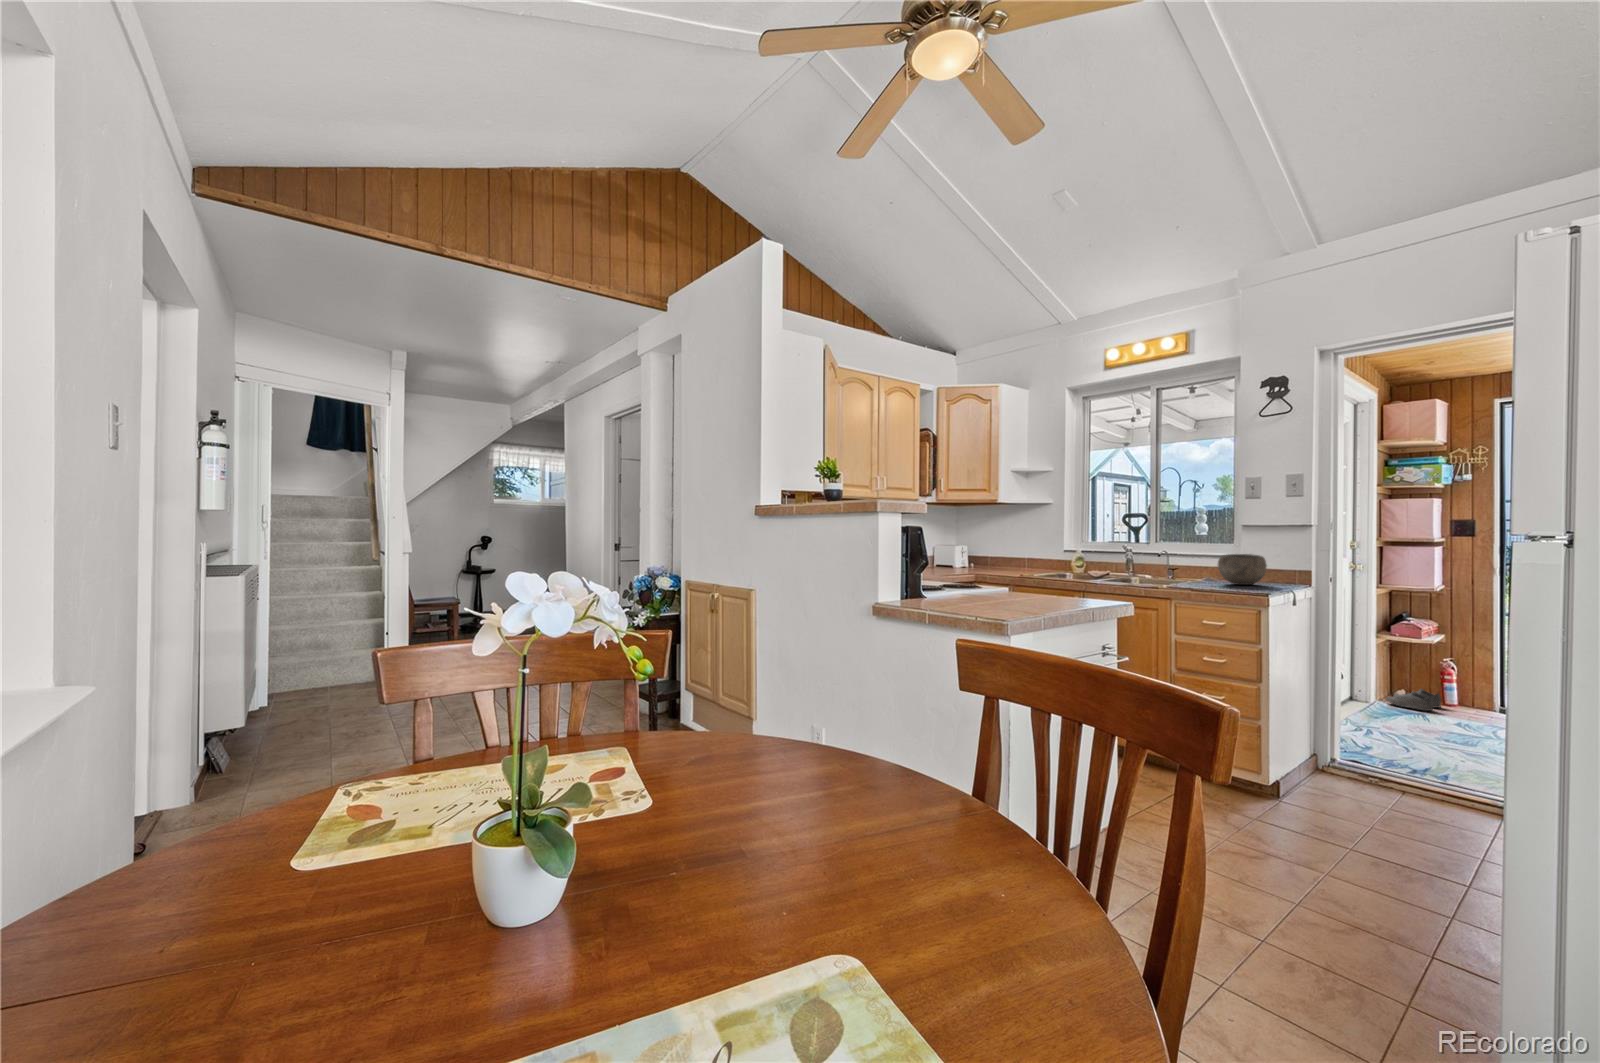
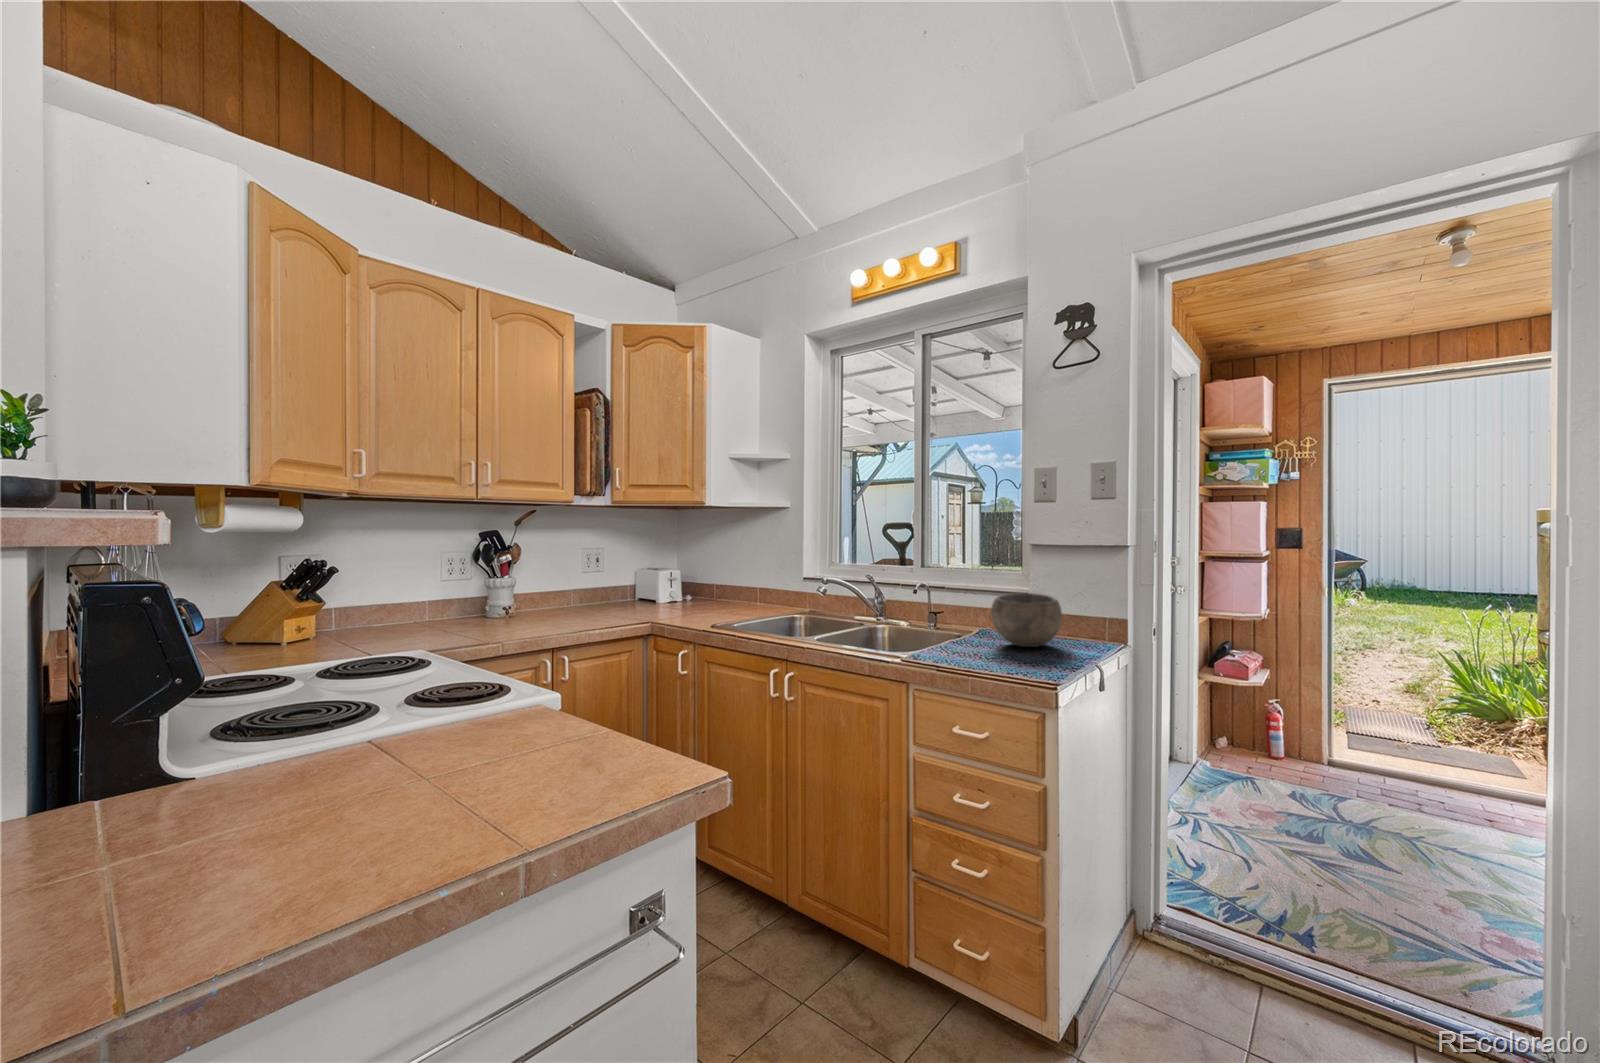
shoe: present [1386,689,1441,711] -> none [1208,742,1269,775]

